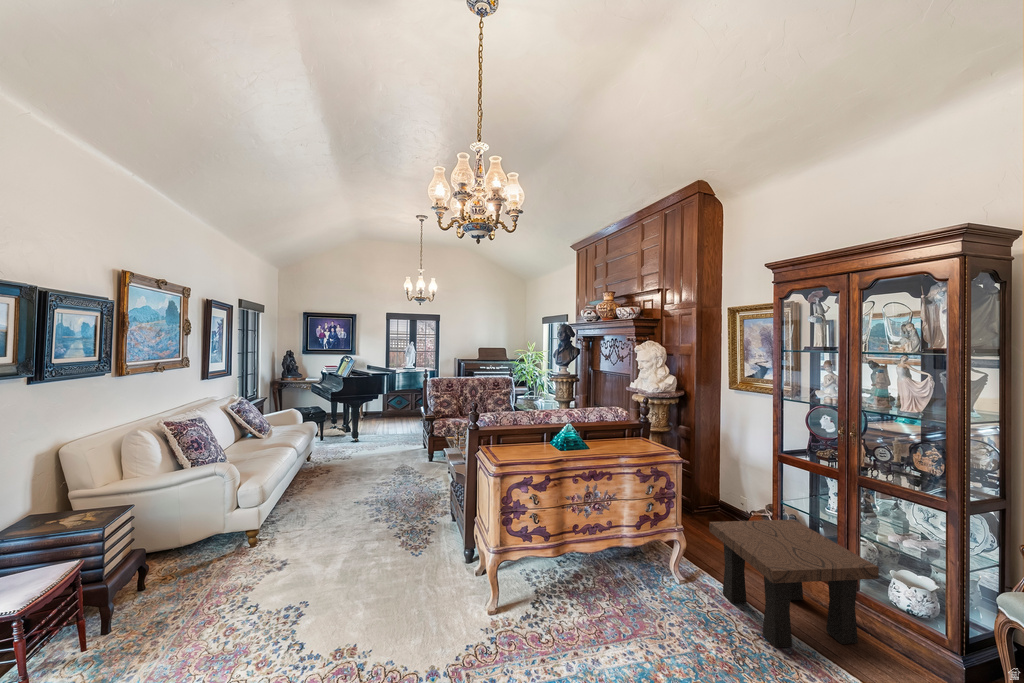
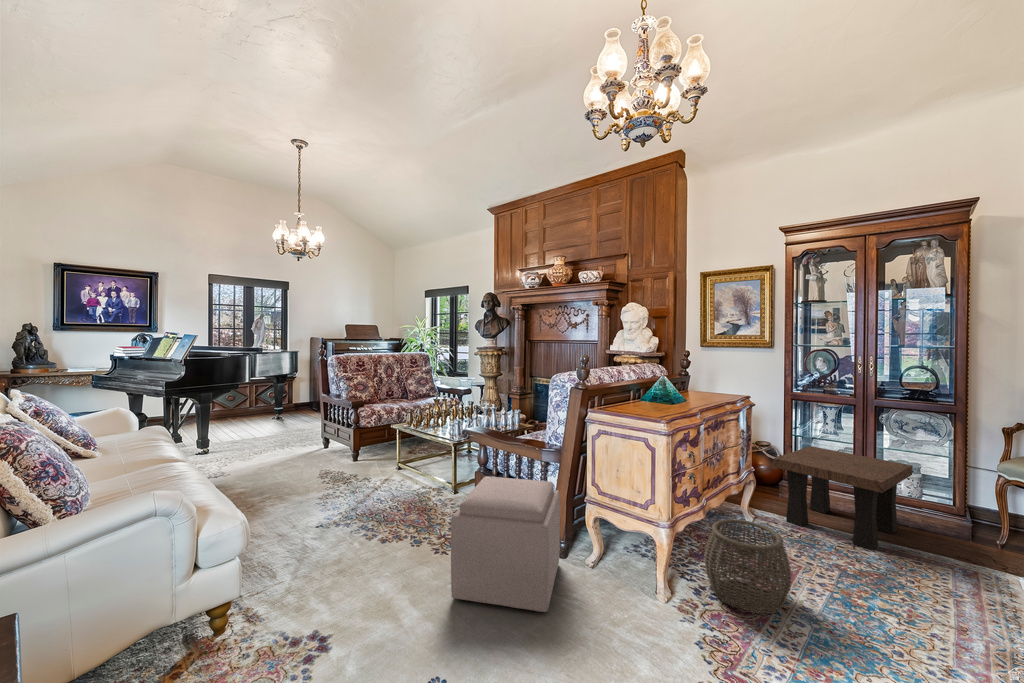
ottoman: none [369,487,462,590] -> present [451,476,560,612]
woven basket: none [528,561,597,652] -> present [704,519,792,615]

